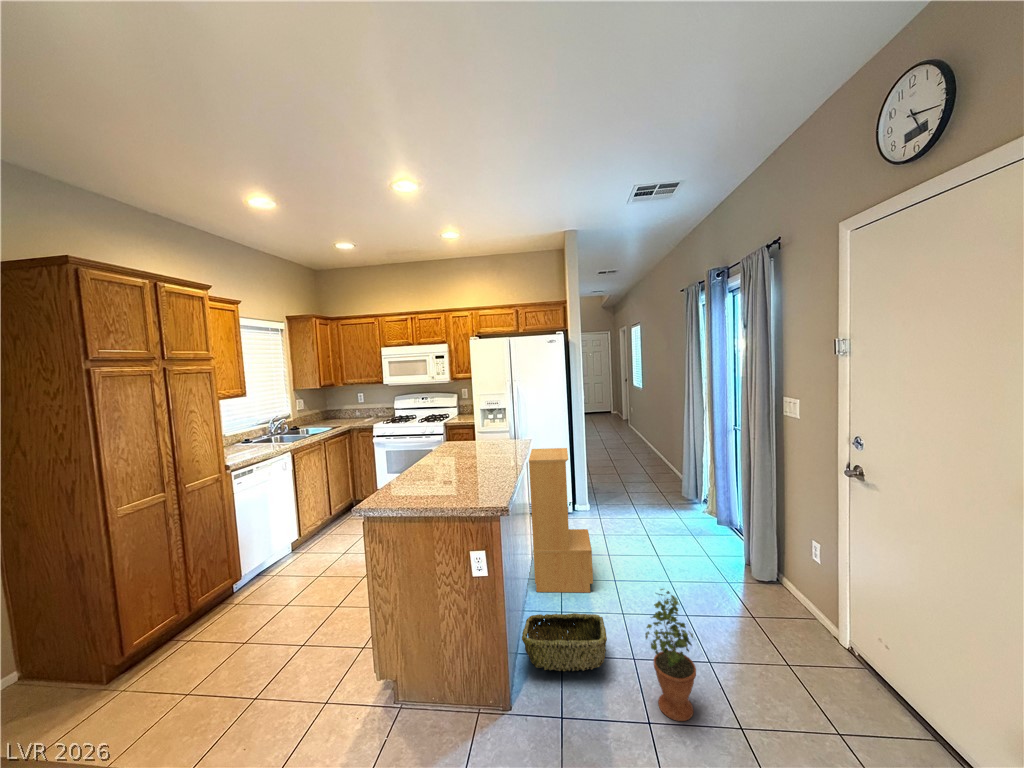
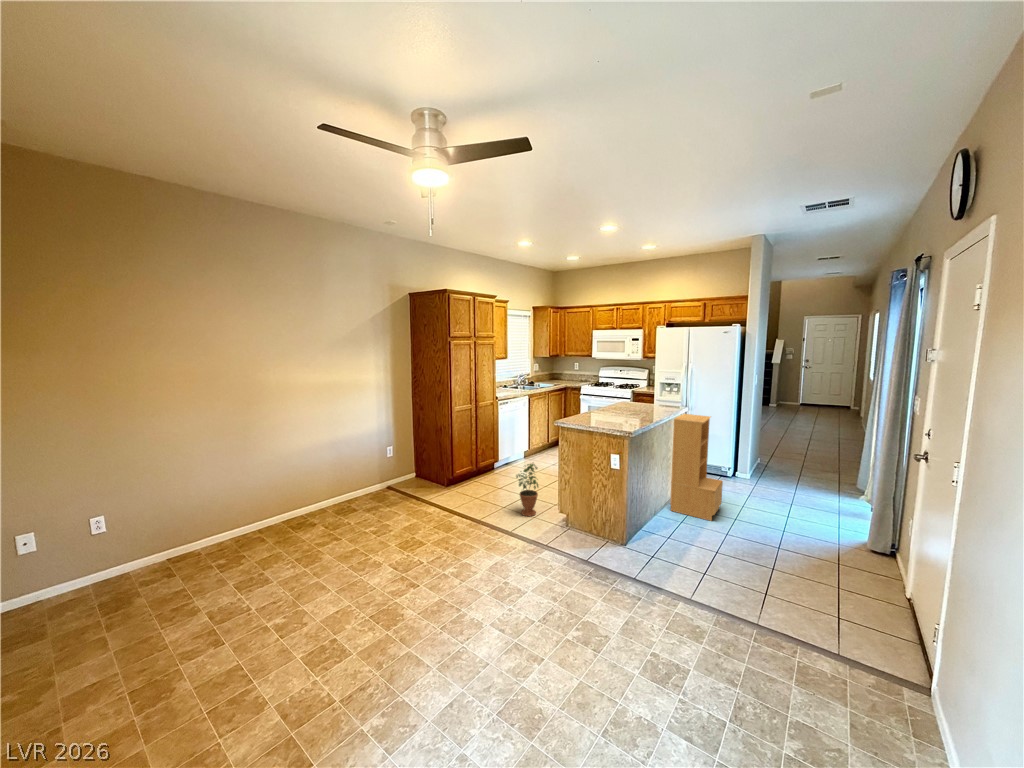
potted plant: present [645,589,696,721] -> present [516,464,538,516]
woven basket: present [522,613,607,671] -> none [642,513,702,550]

